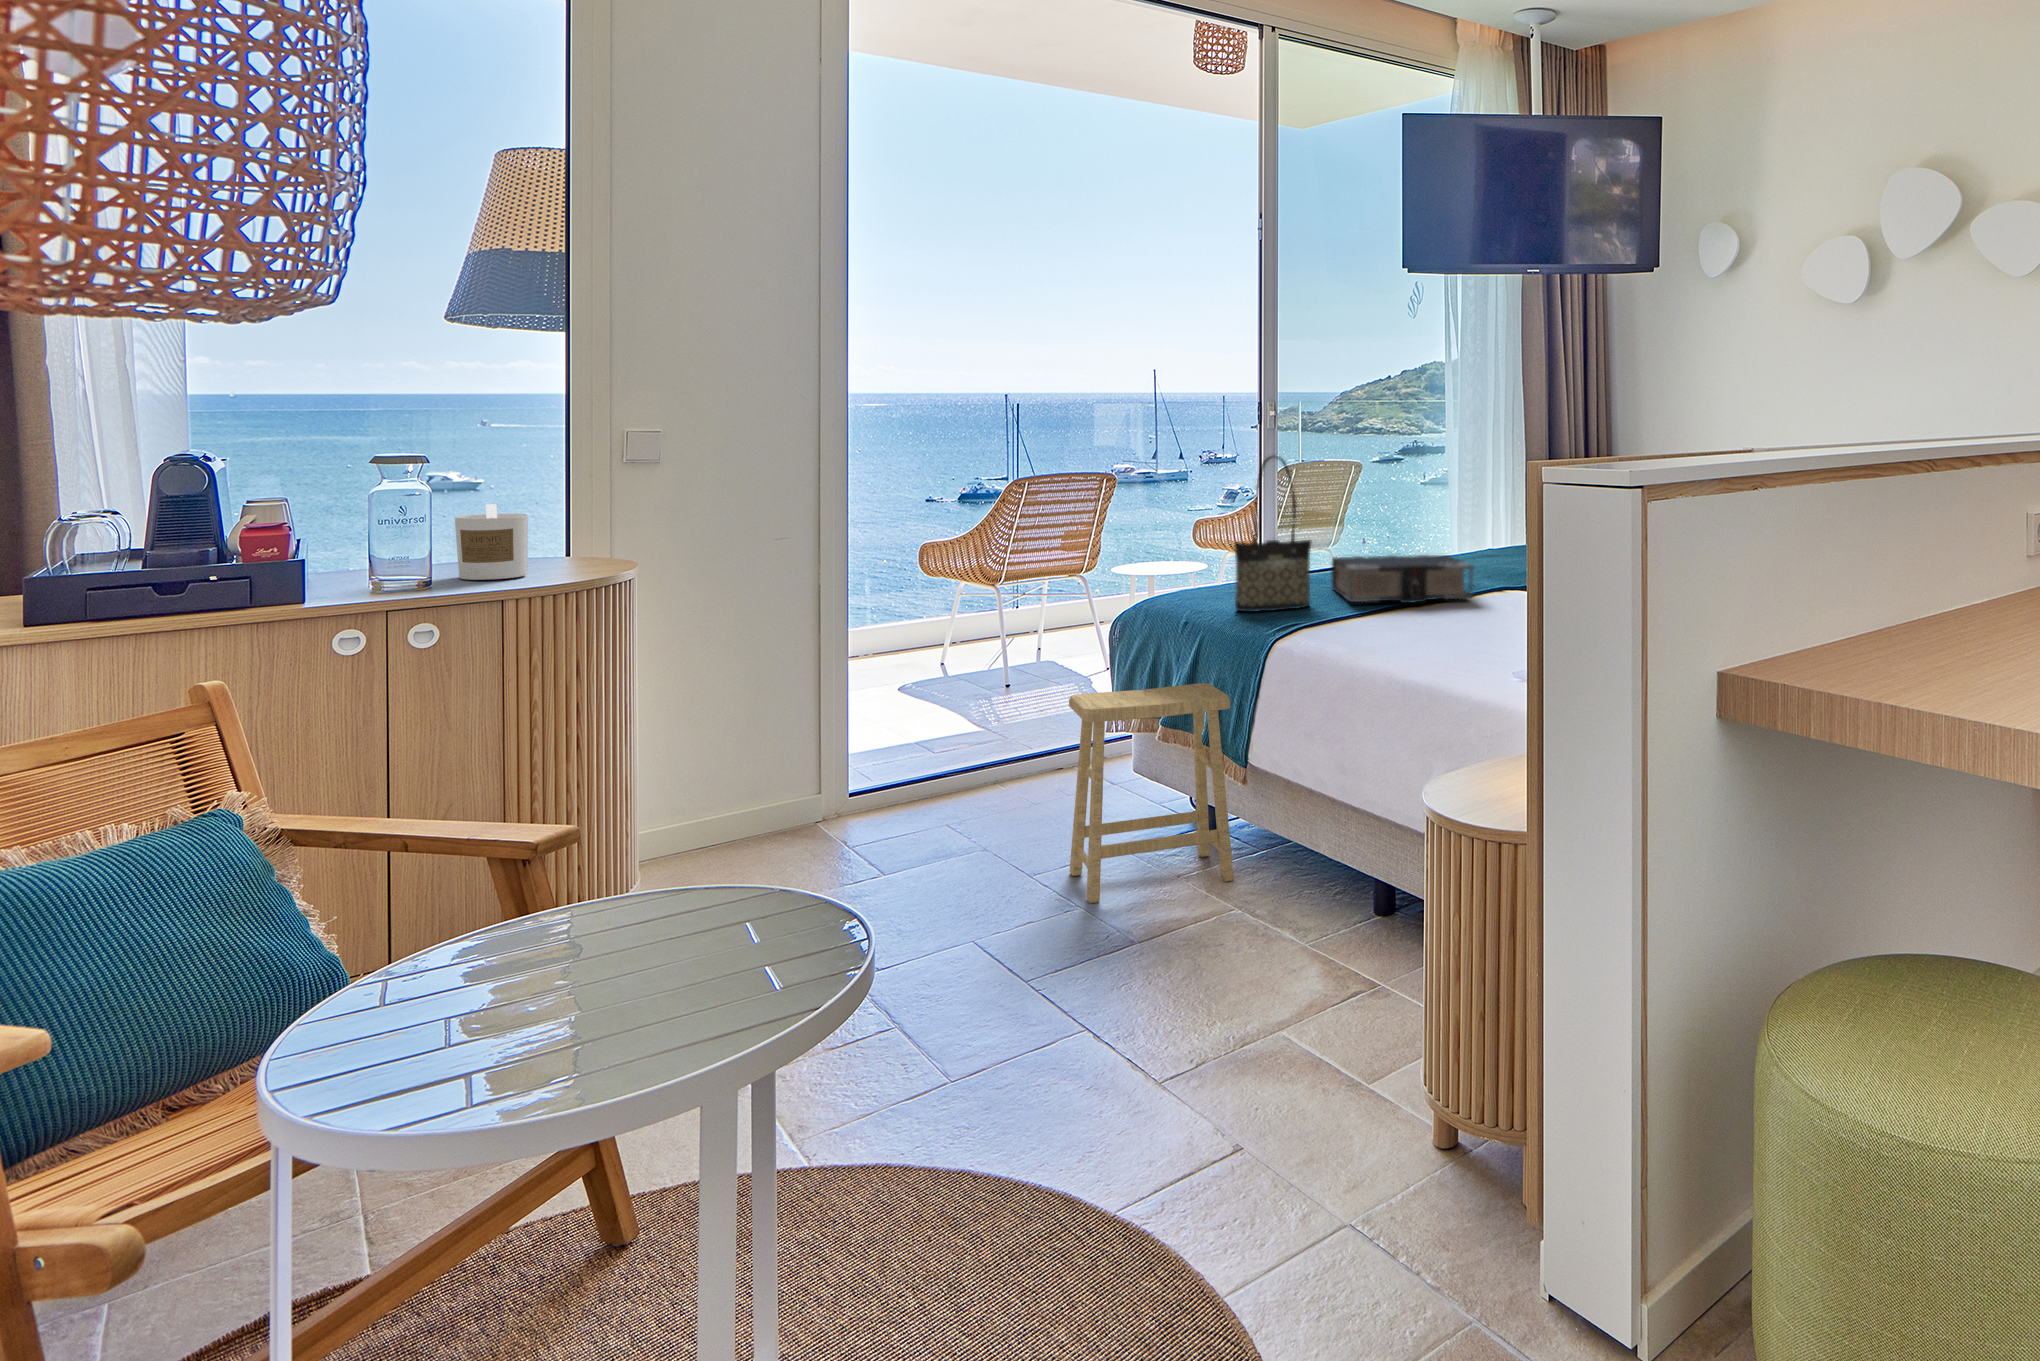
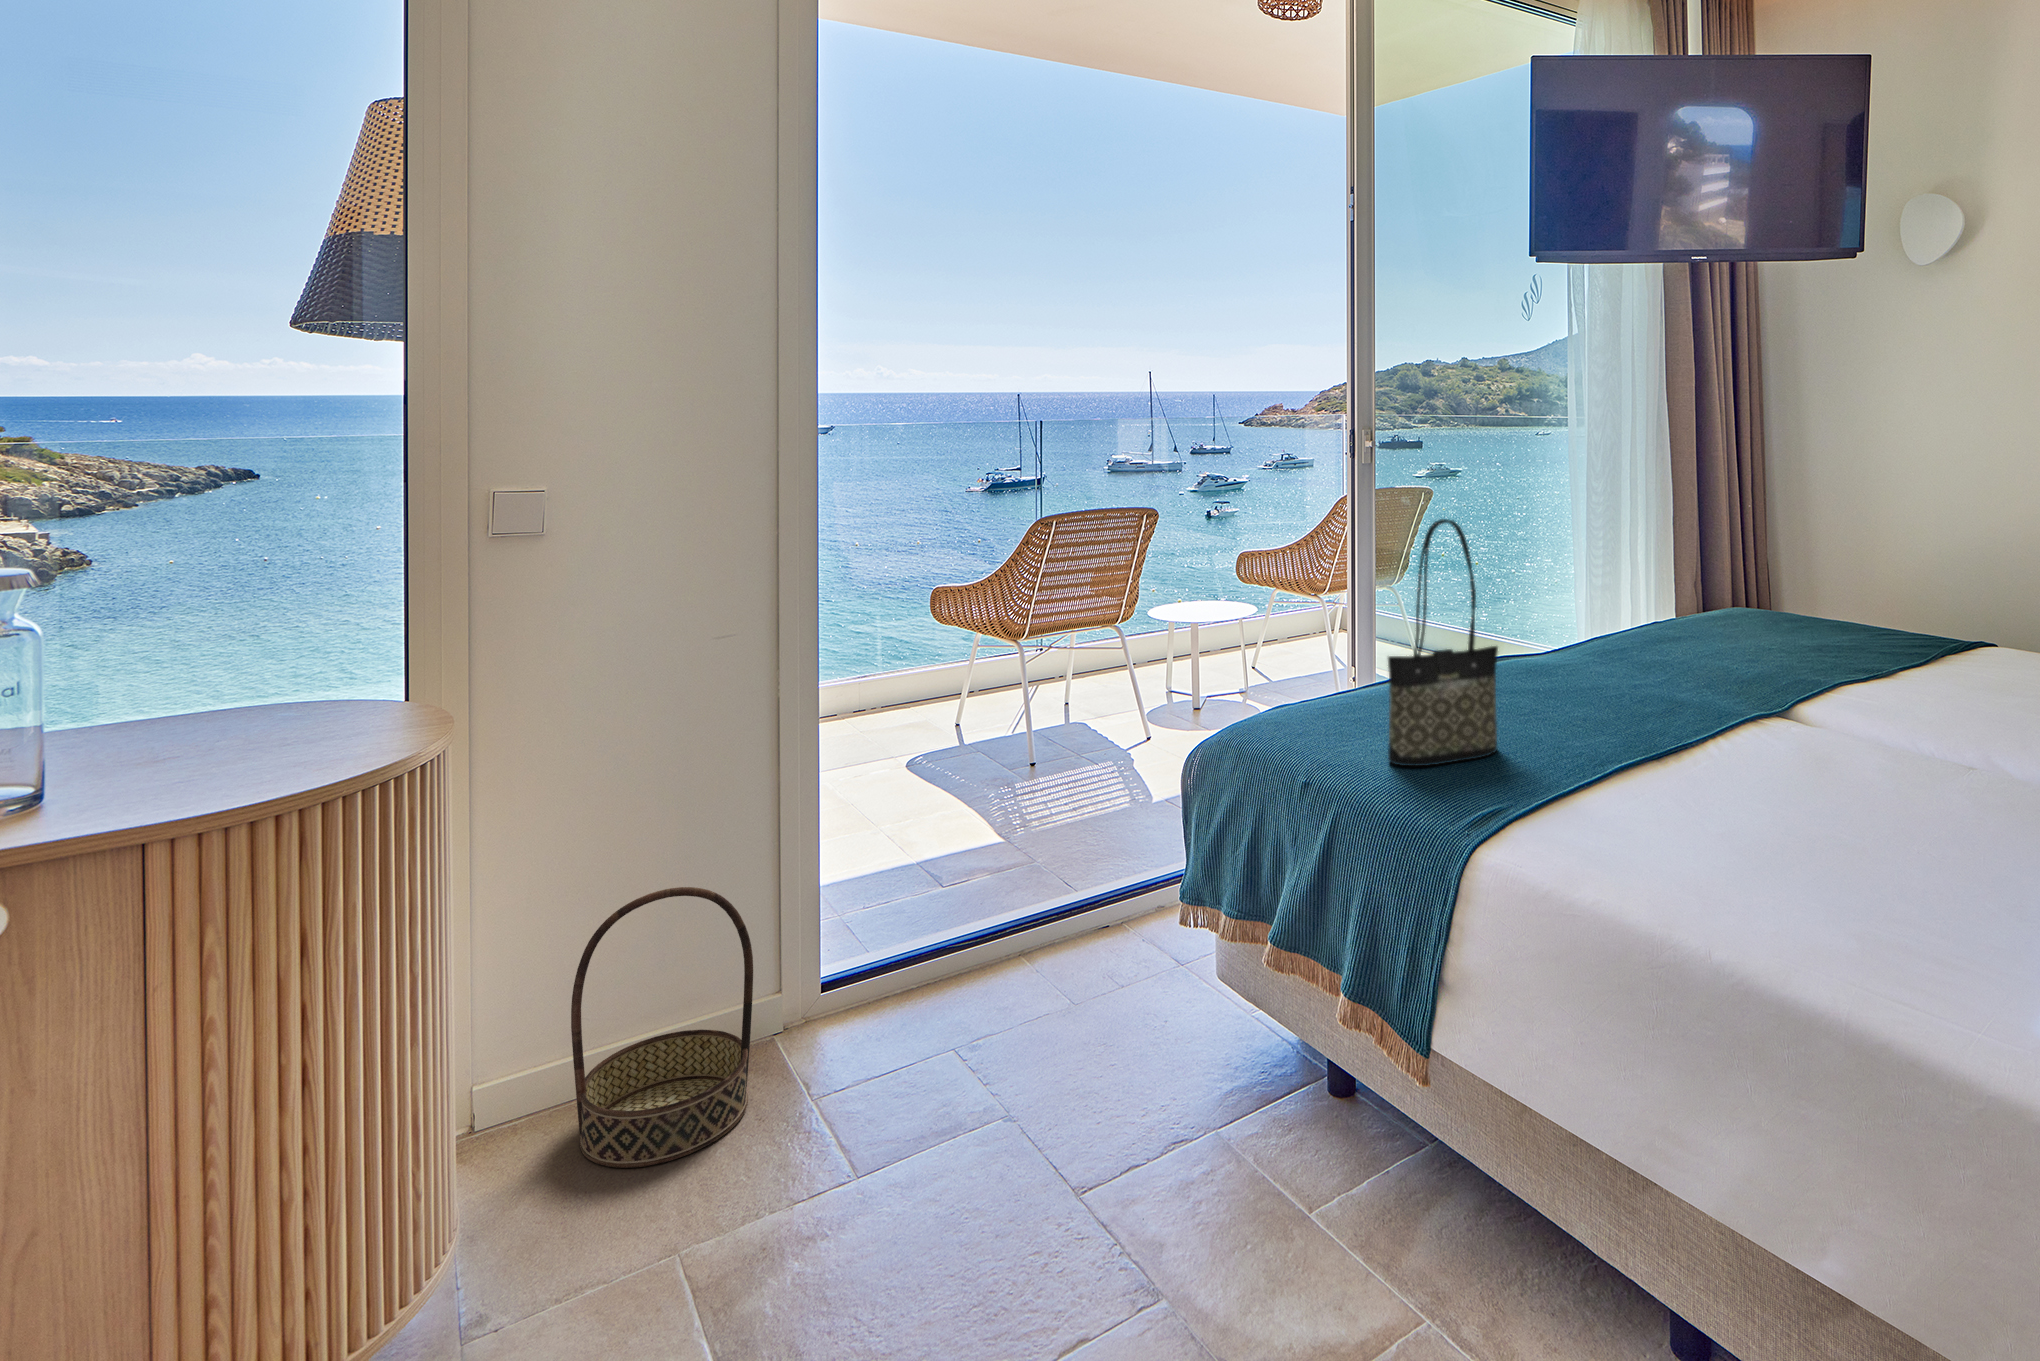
candle: present [455,504,528,580] -> none [108,645,249,786]
book: present [1331,555,1473,603] -> none [1504,651,1742,743]
footstool: present [1069,683,1234,903] -> none [1137,878,1405,1297]
basket: none [691,700,810,870] -> present [571,887,753,1168]

